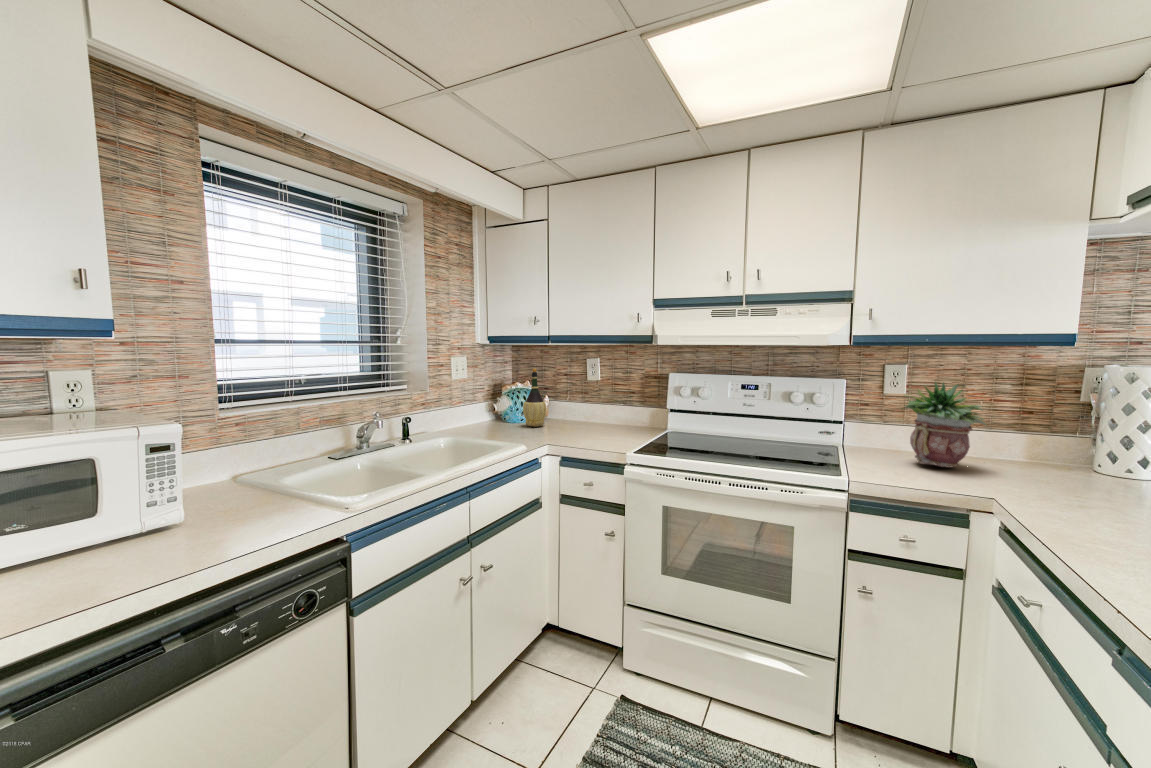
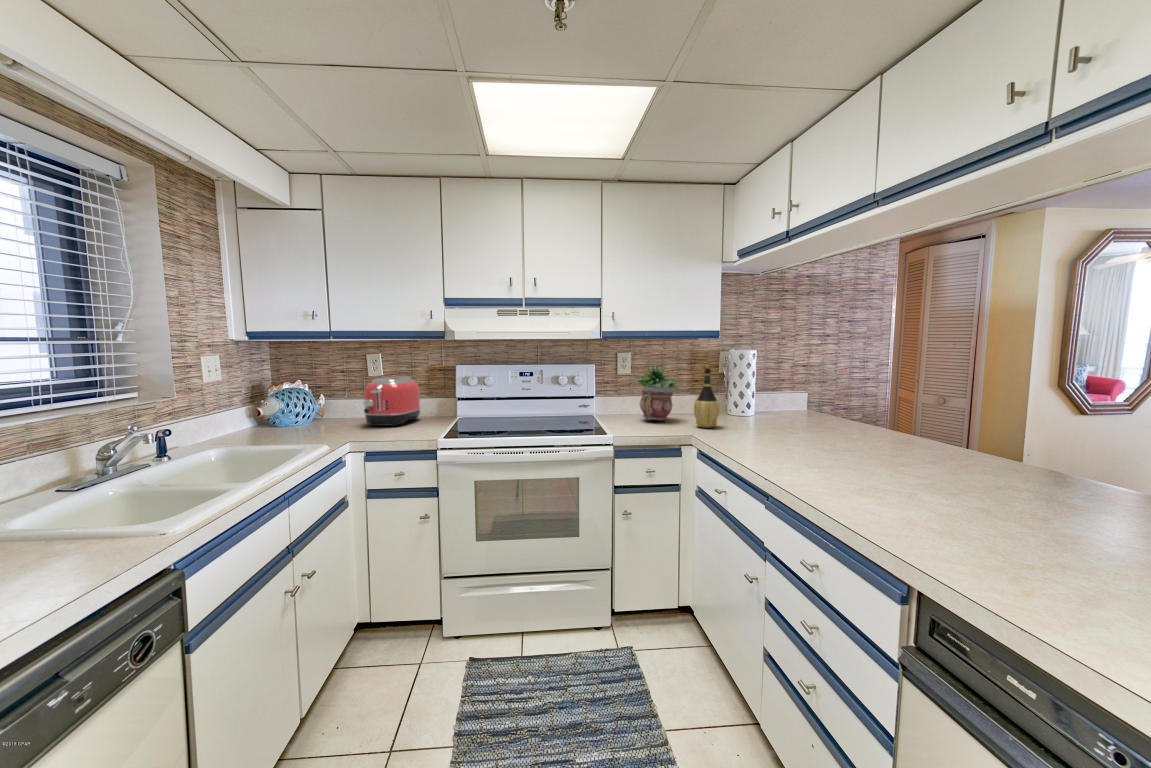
wine bottle: present [523,368,546,427] -> present [694,364,720,428]
toaster: none [572,382,631,433] -> present [363,377,421,426]

